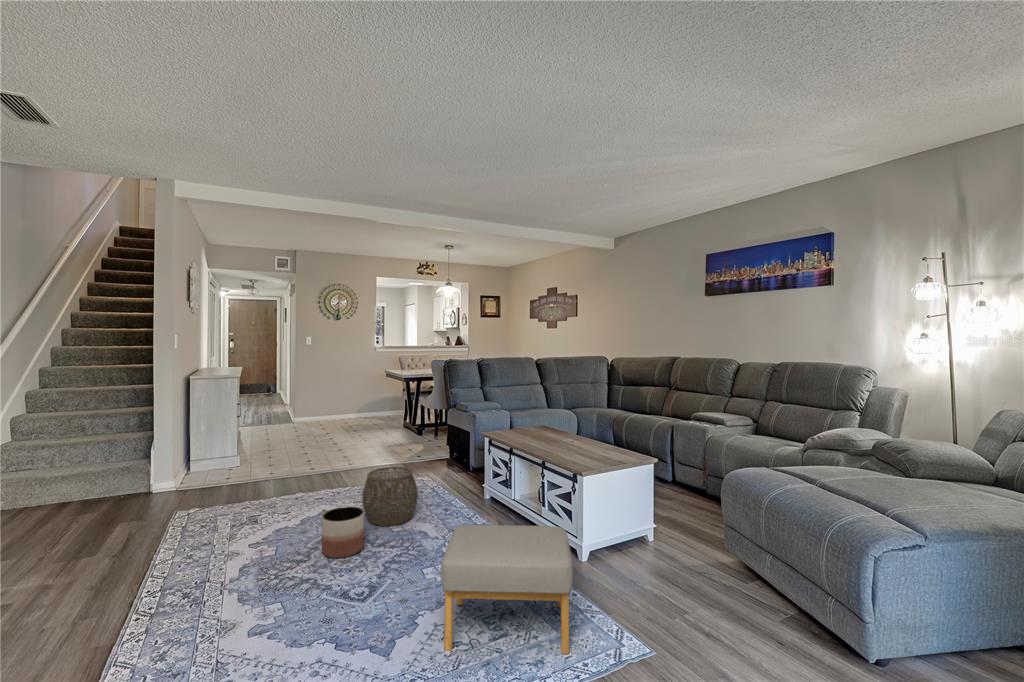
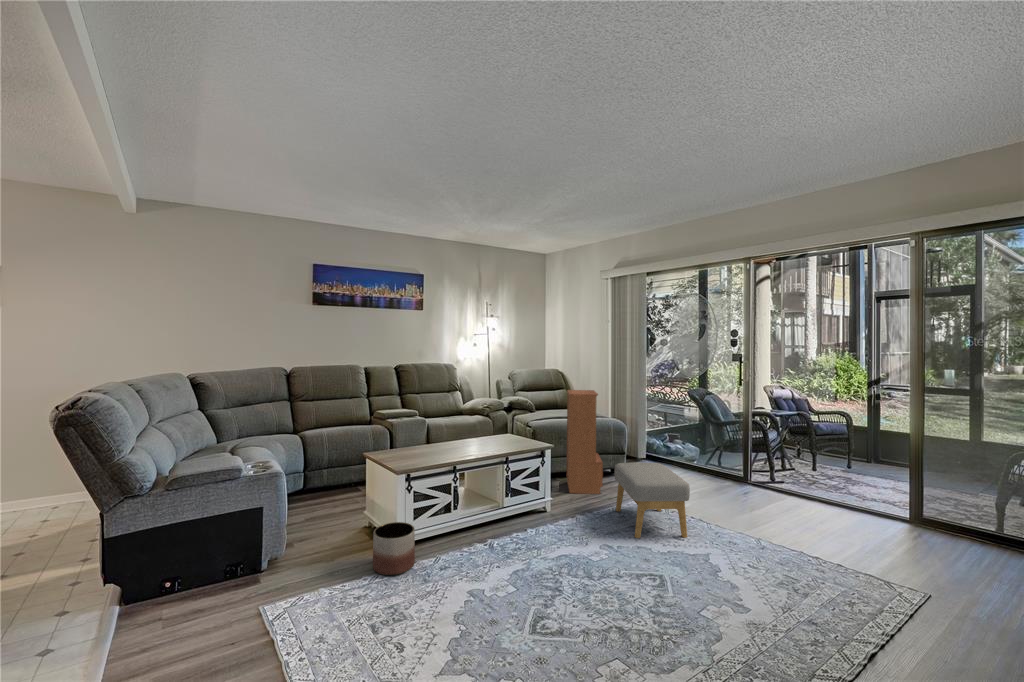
bookcase: none [638,413,717,609] -> present [567,390,603,494]
woven basket: present [362,466,418,526] -> none [449,521,521,609]
planter: present [322,507,365,558] -> present [373,522,415,575]

